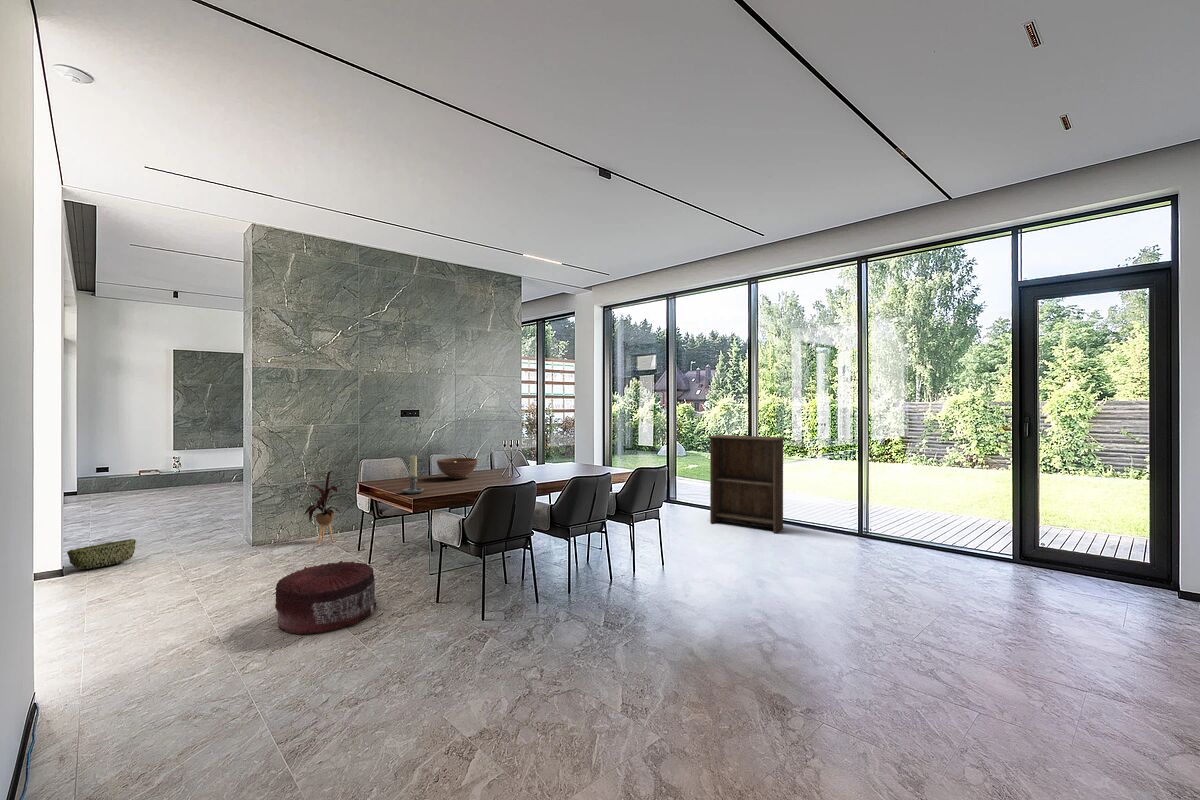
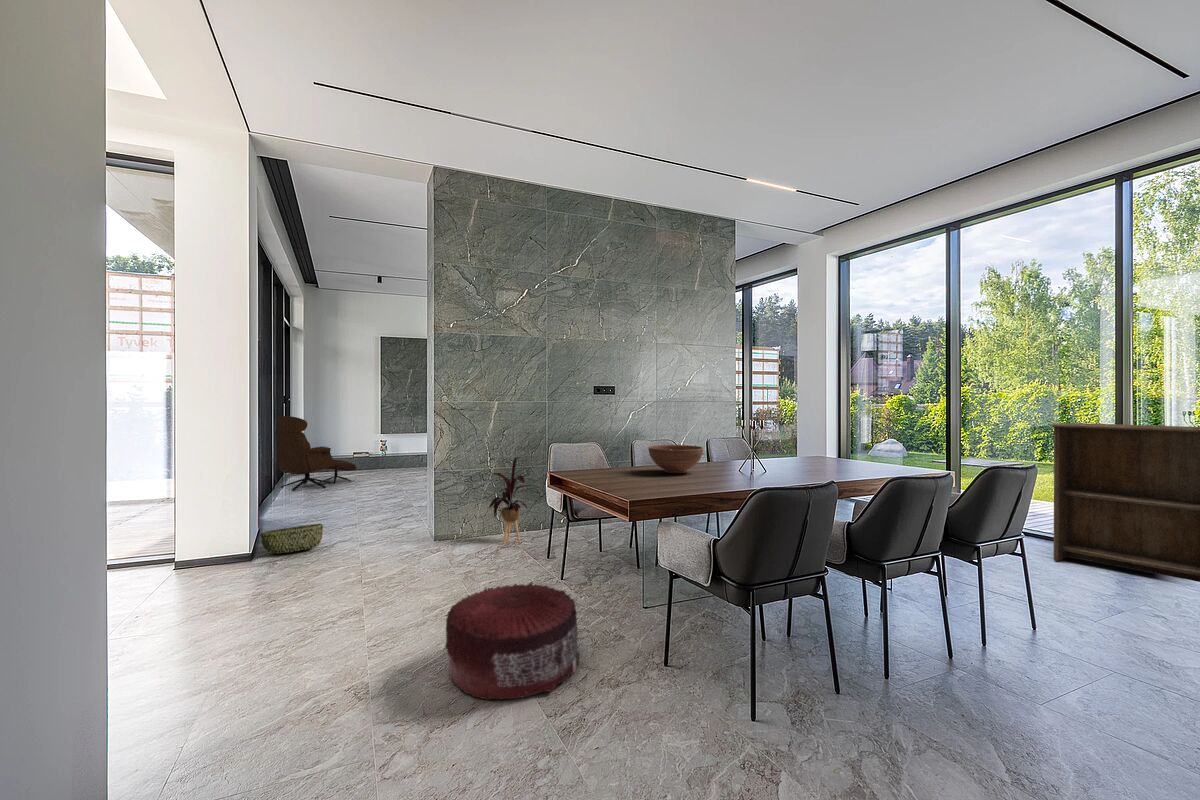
lounge chair: none [41,437,149,514] -> present [277,416,357,491]
candle holder: present [402,455,424,494] -> none [611,436,641,492]

